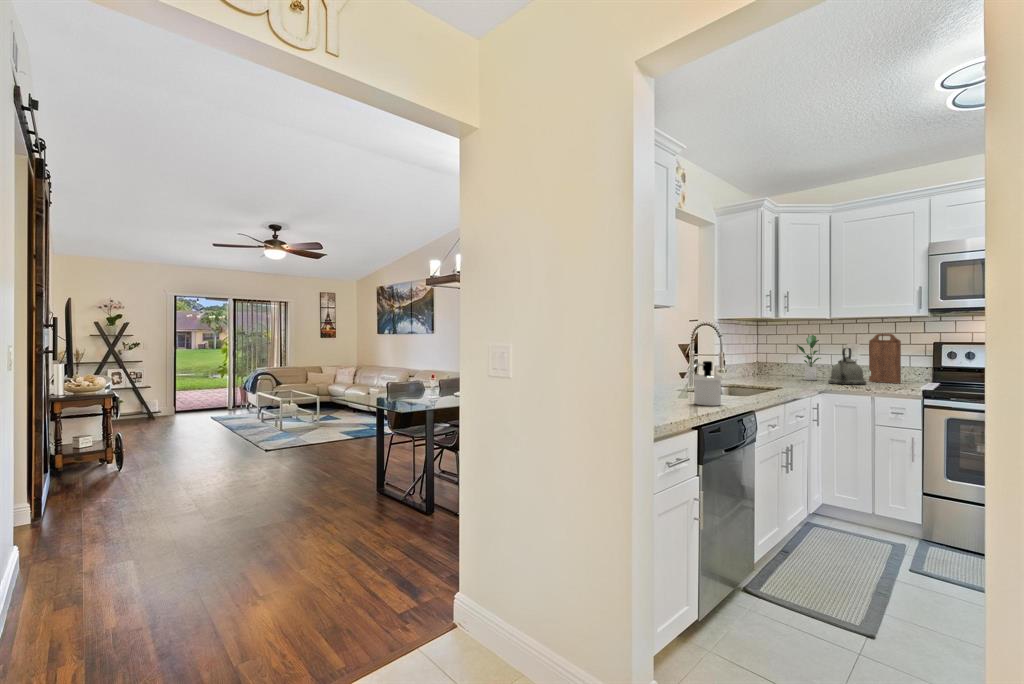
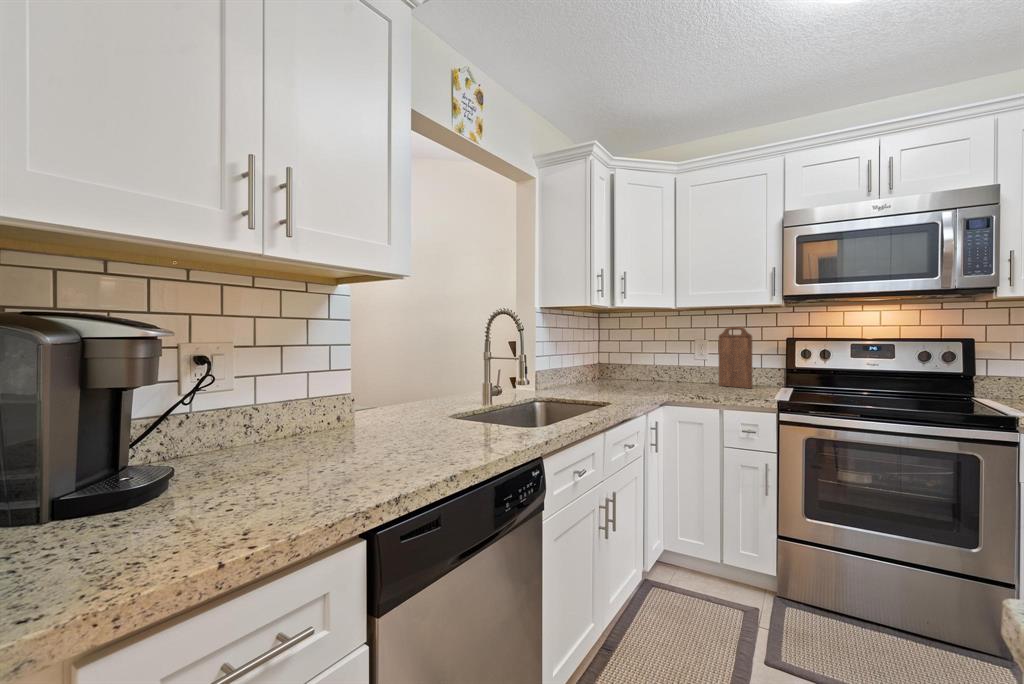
potted plant: present [797,335,821,380] -> none [639,328,668,386]
kettle: present [828,348,866,385] -> none [672,345,715,393]
soap dispenser: present [691,361,722,406] -> none [422,379,483,459]

